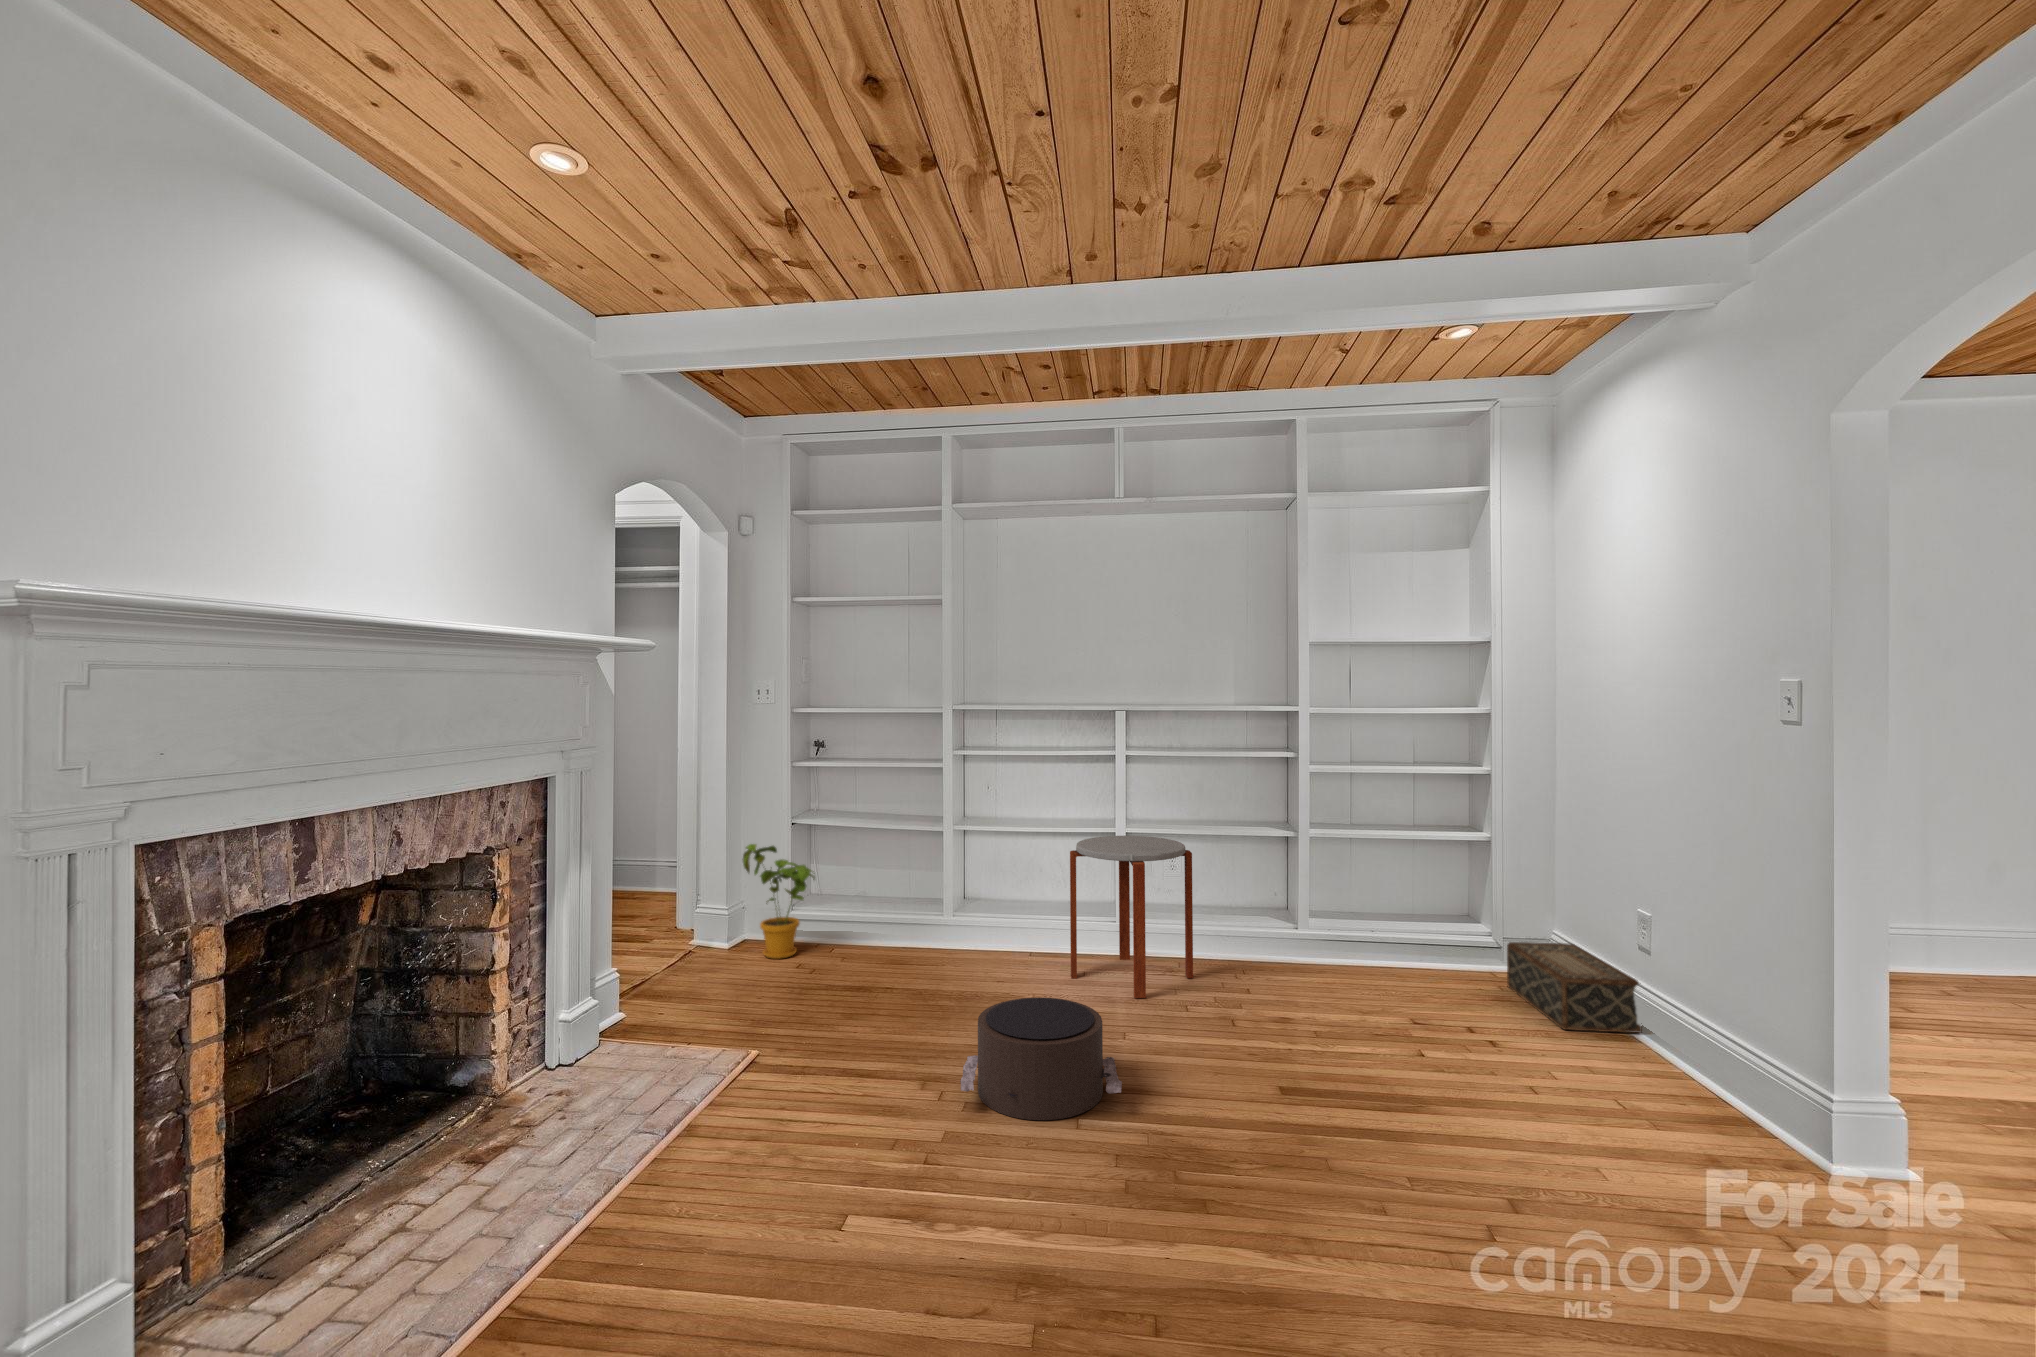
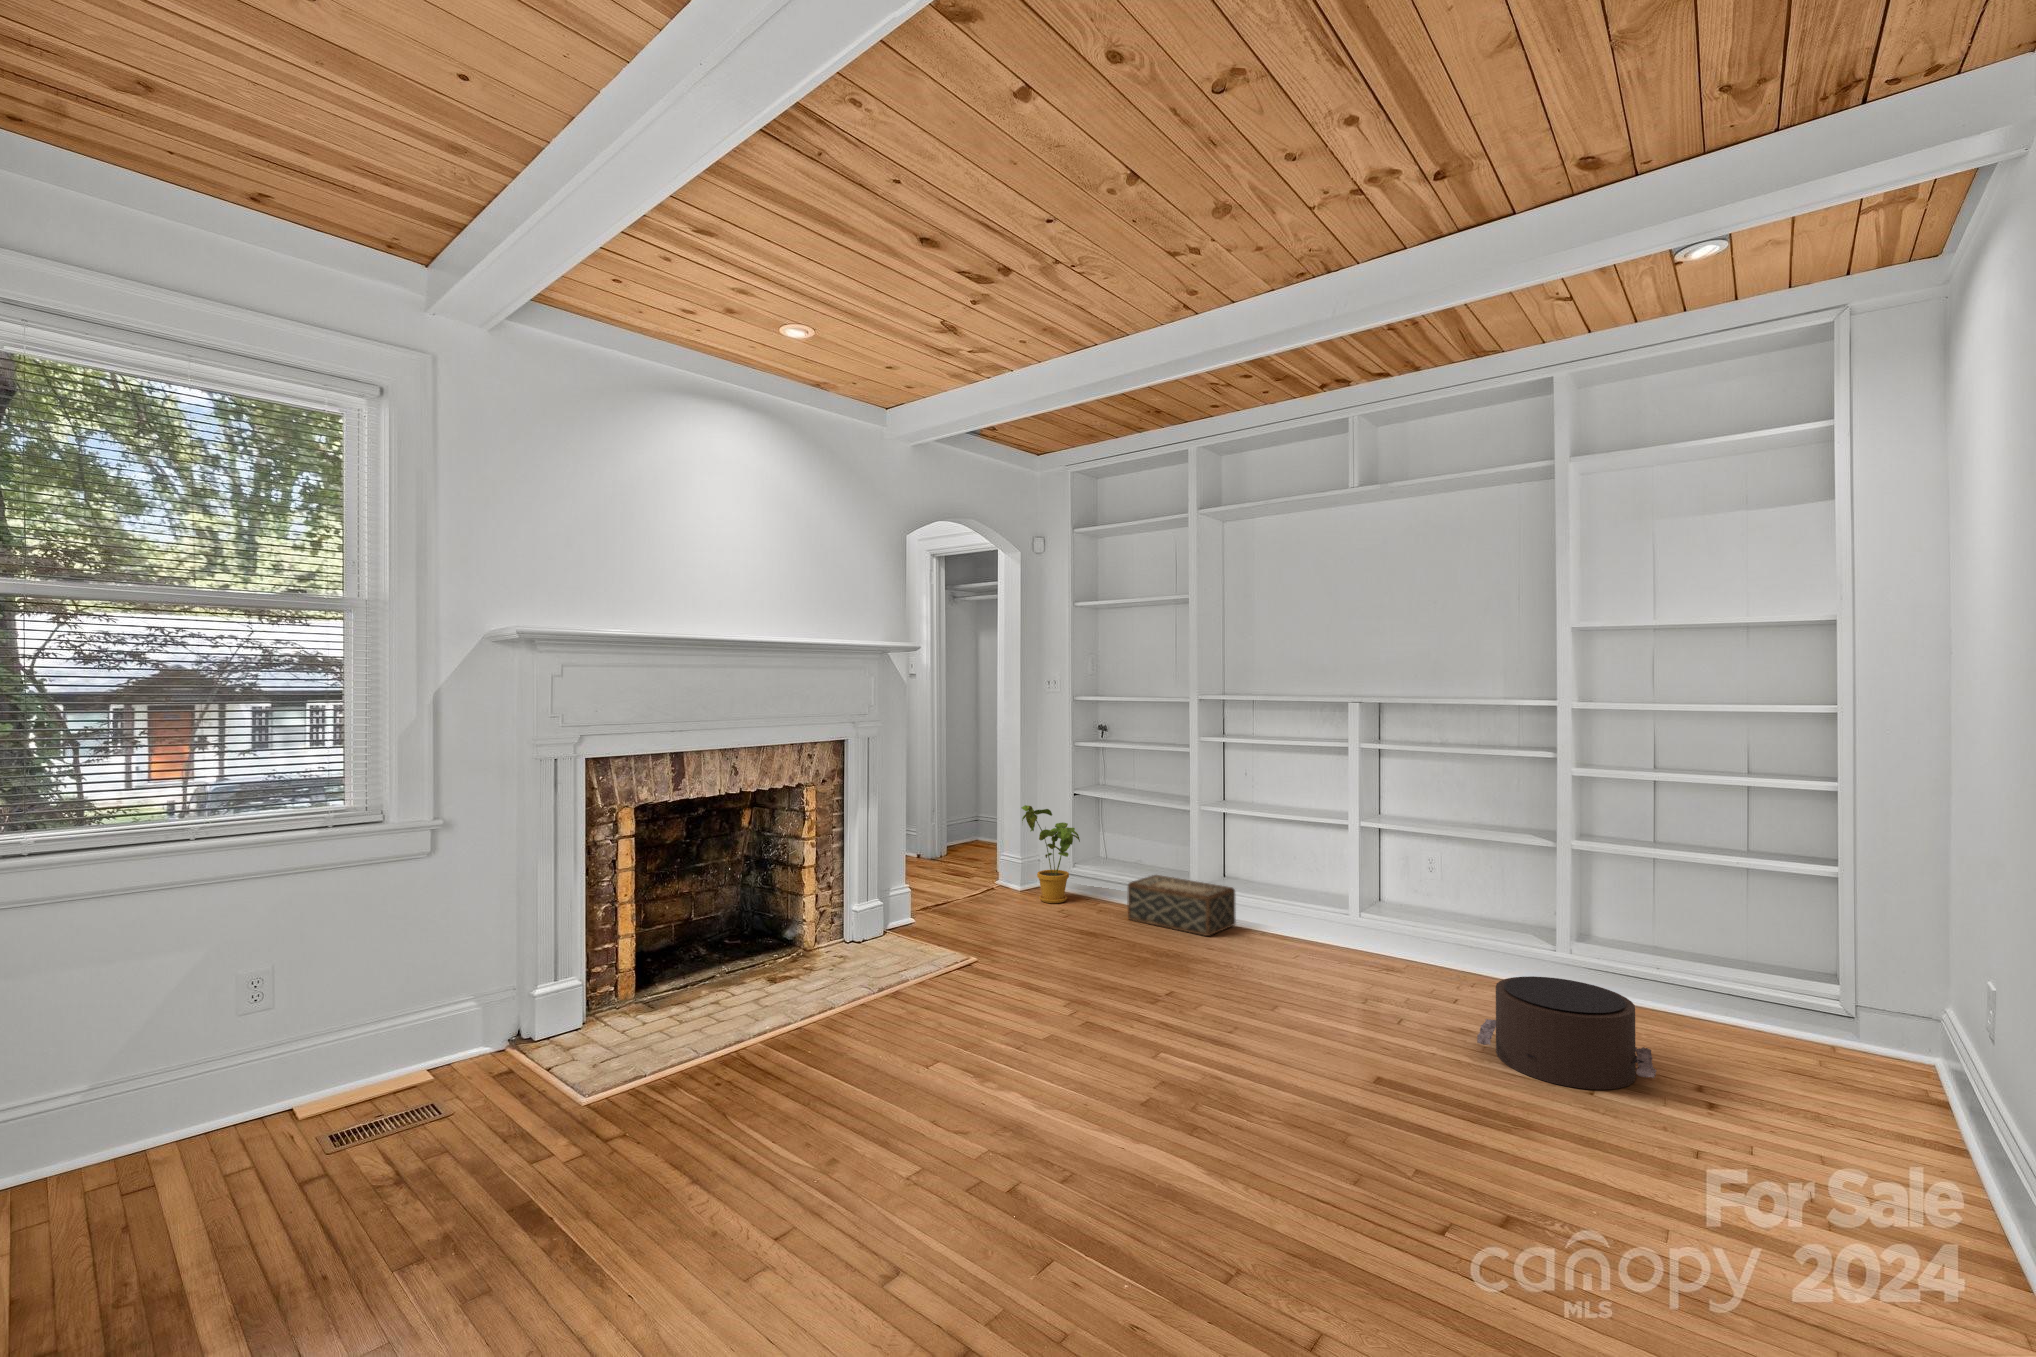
side table: present [1070,836,1193,998] -> none [1278,825,1405,982]
woven basket: present [1507,942,1642,1033] -> present [1127,875,1236,936]
pouf: present [961,997,1122,1120] -> present [1477,976,1657,1090]

